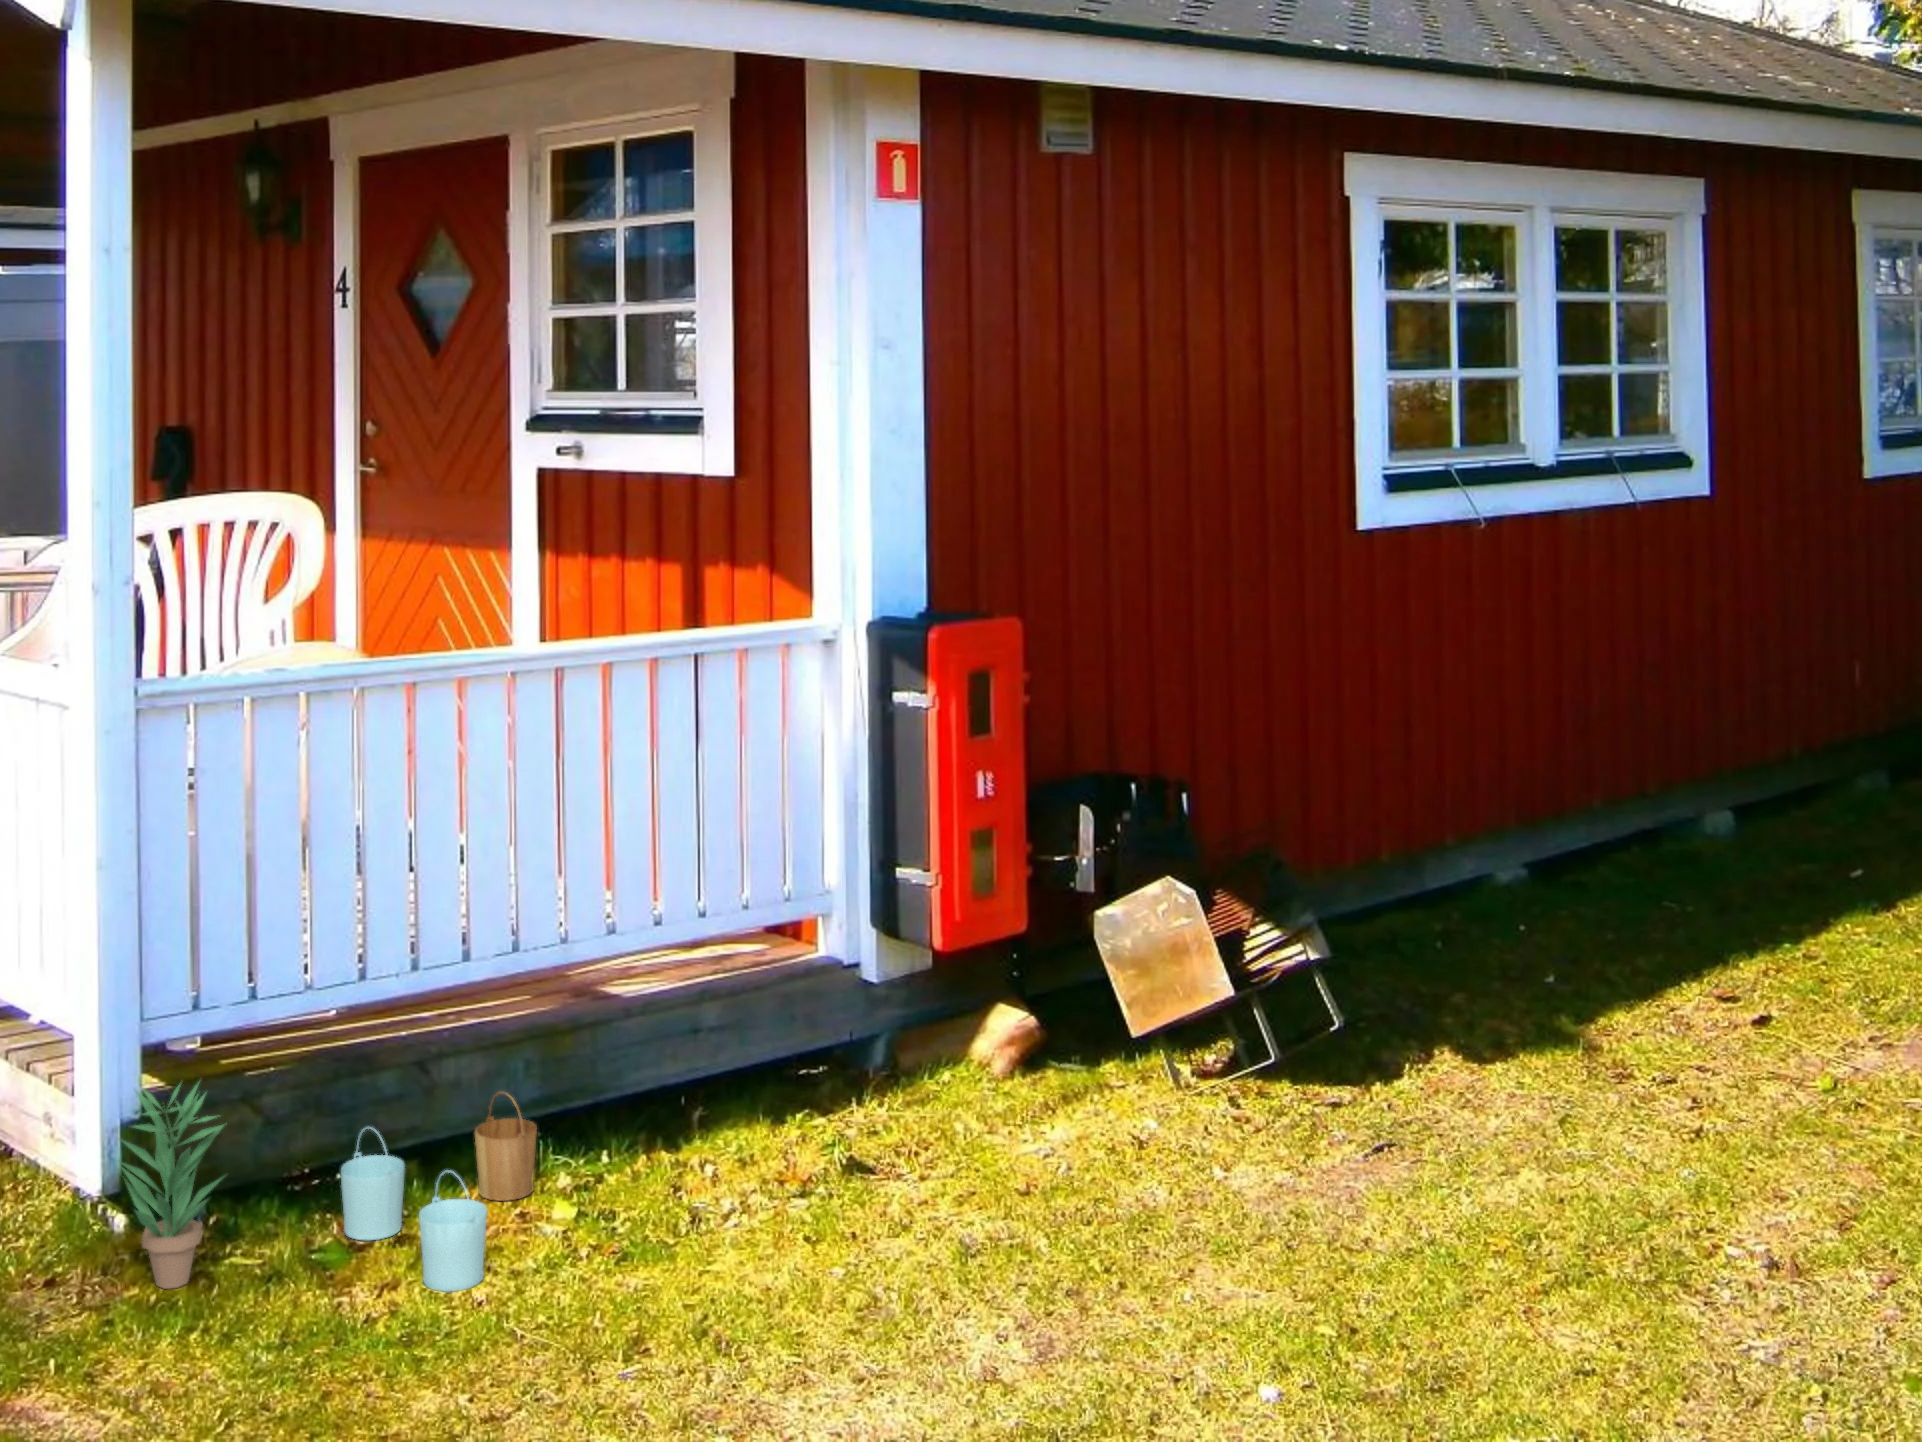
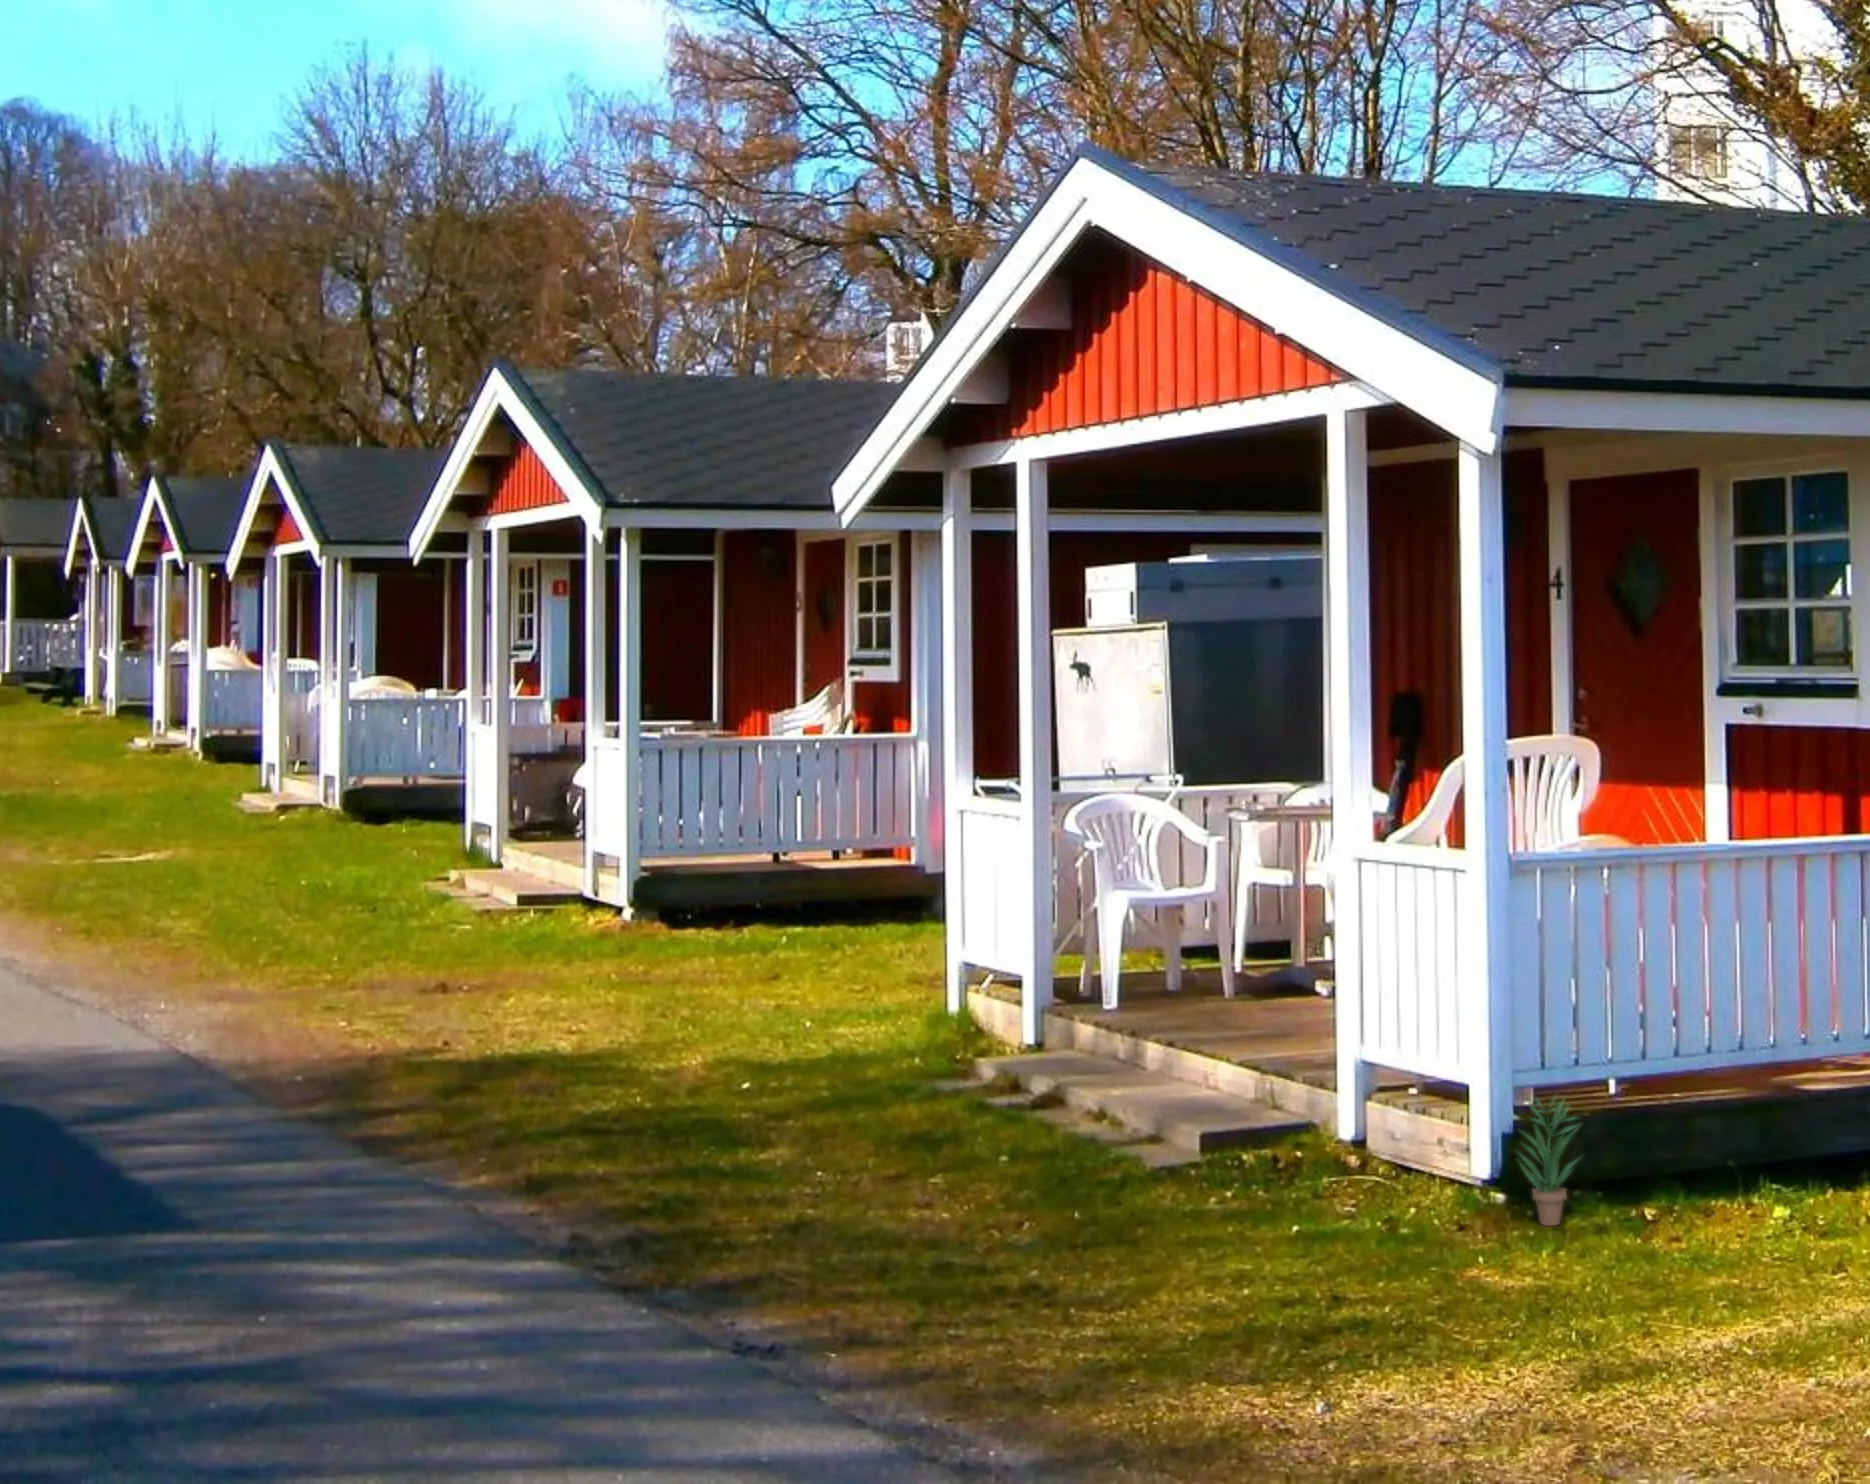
bucket: present [341,1092,537,1292] -> none [1645,1132,1766,1233]

